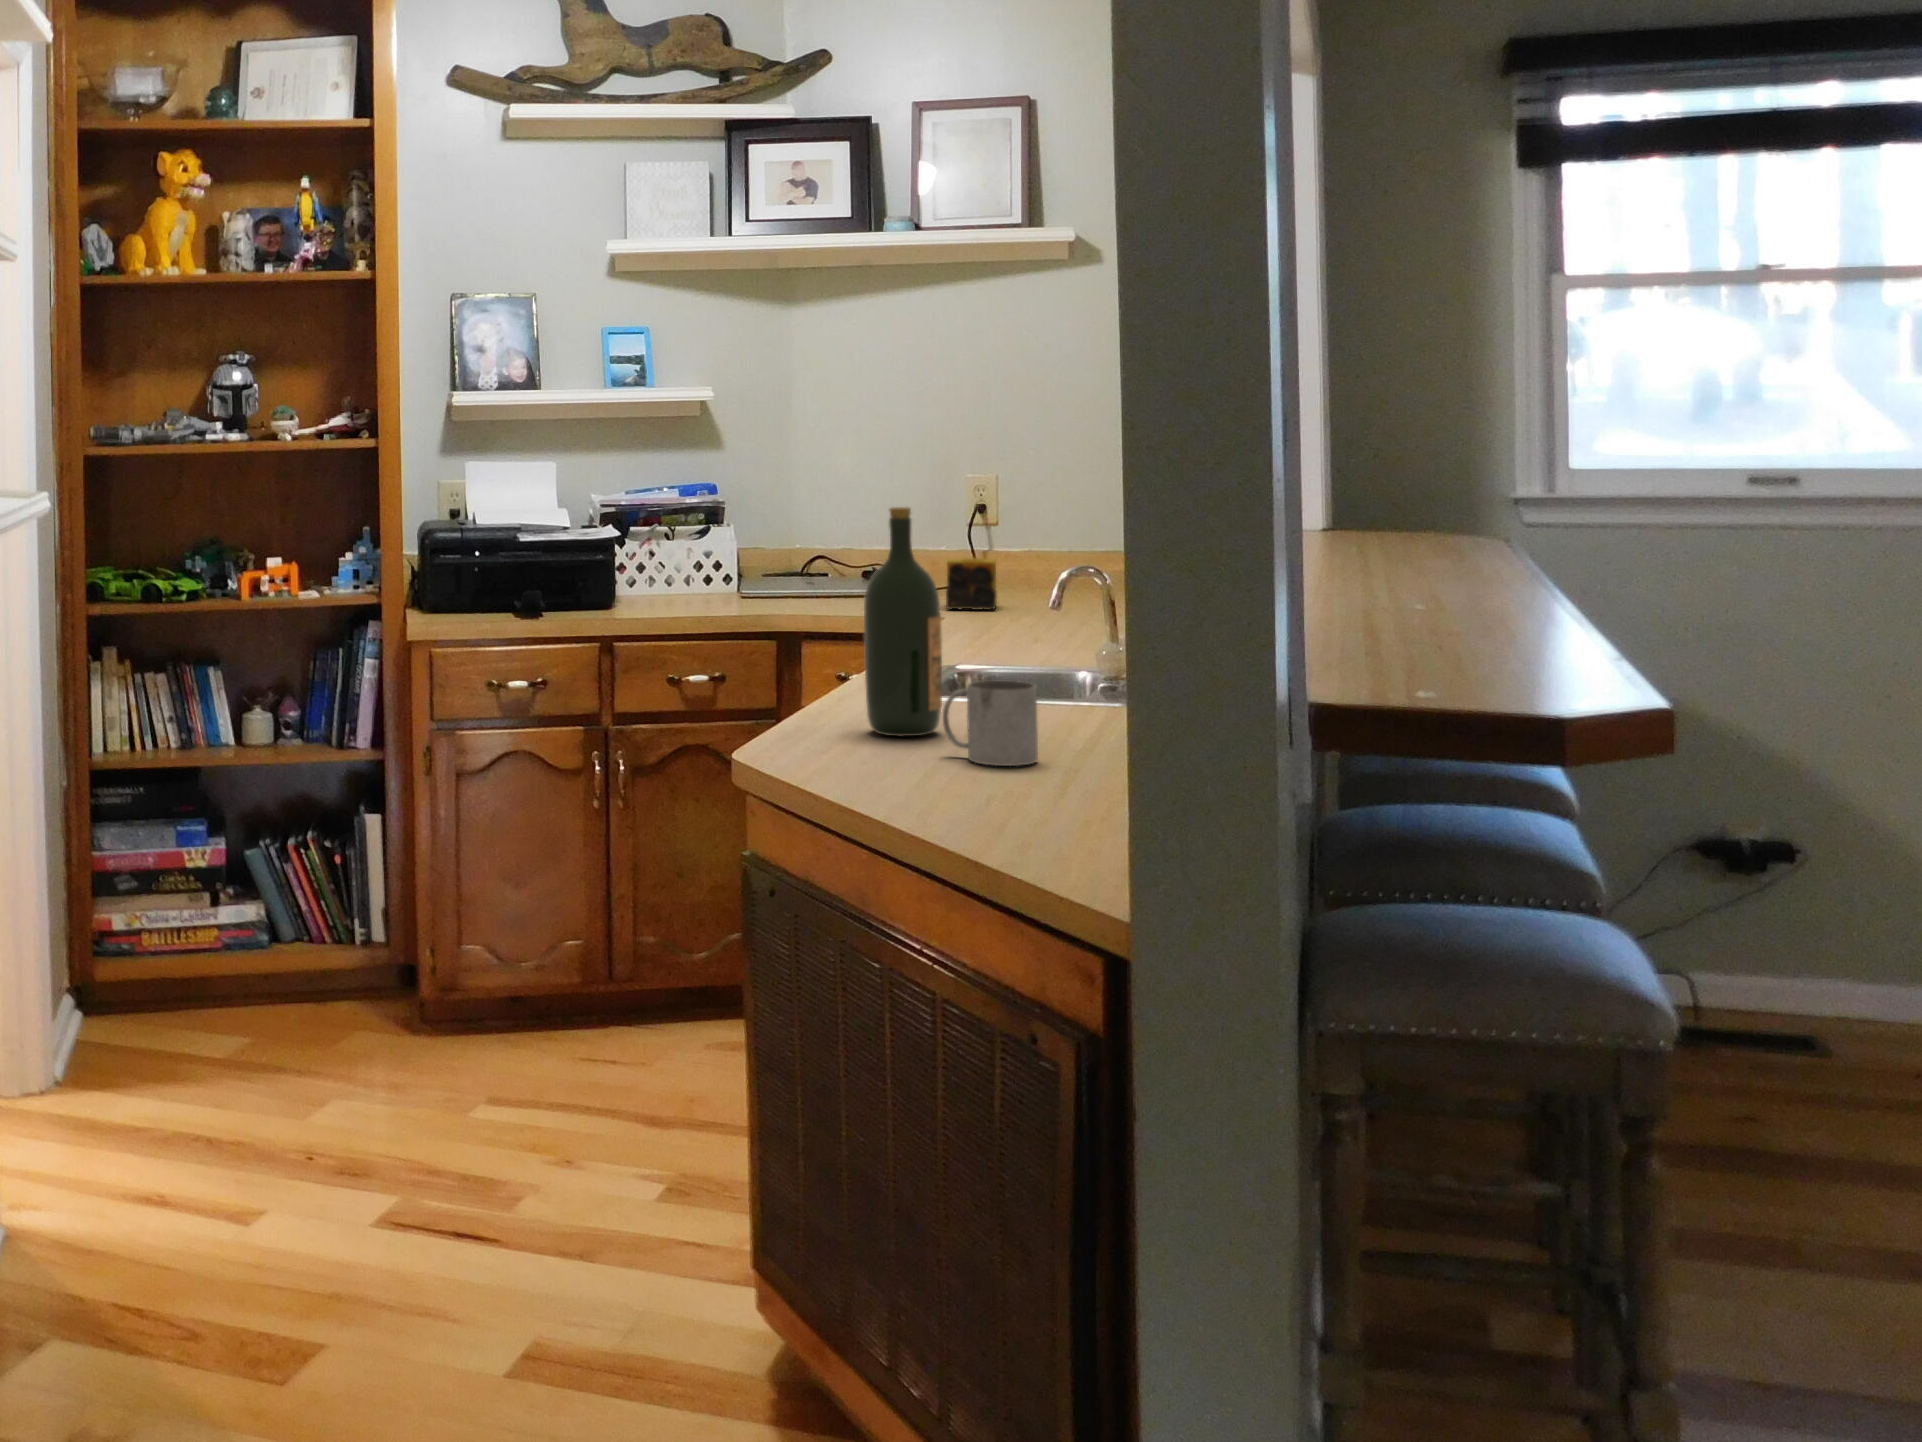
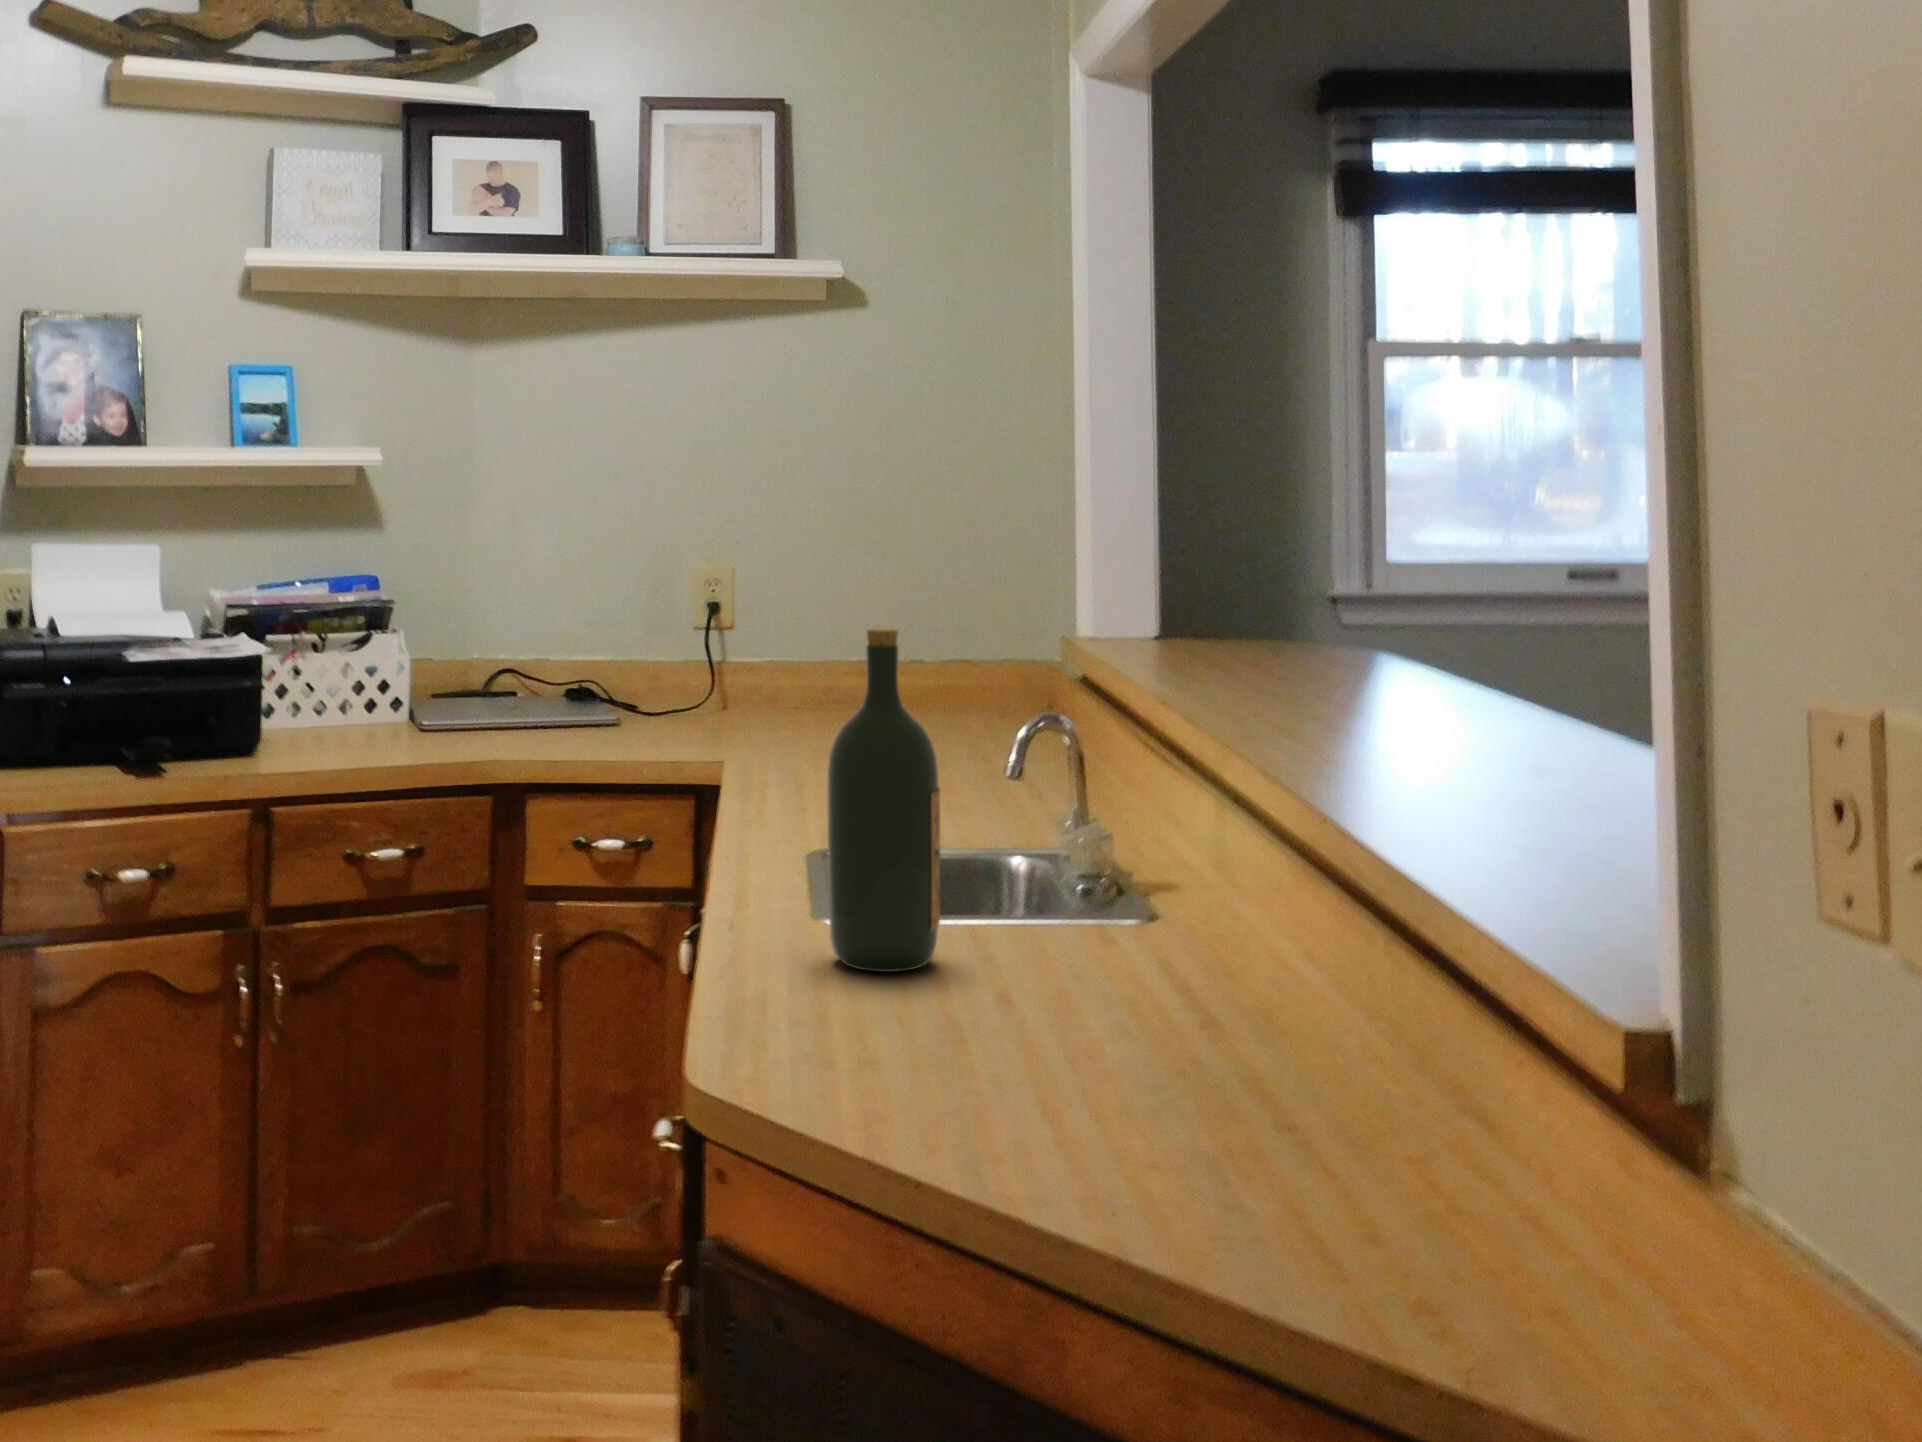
candle: present [946,558,997,610] -> none [701,673,767,740]
mug: present [943,681,1038,766] -> none [987,888,1133,1023]

